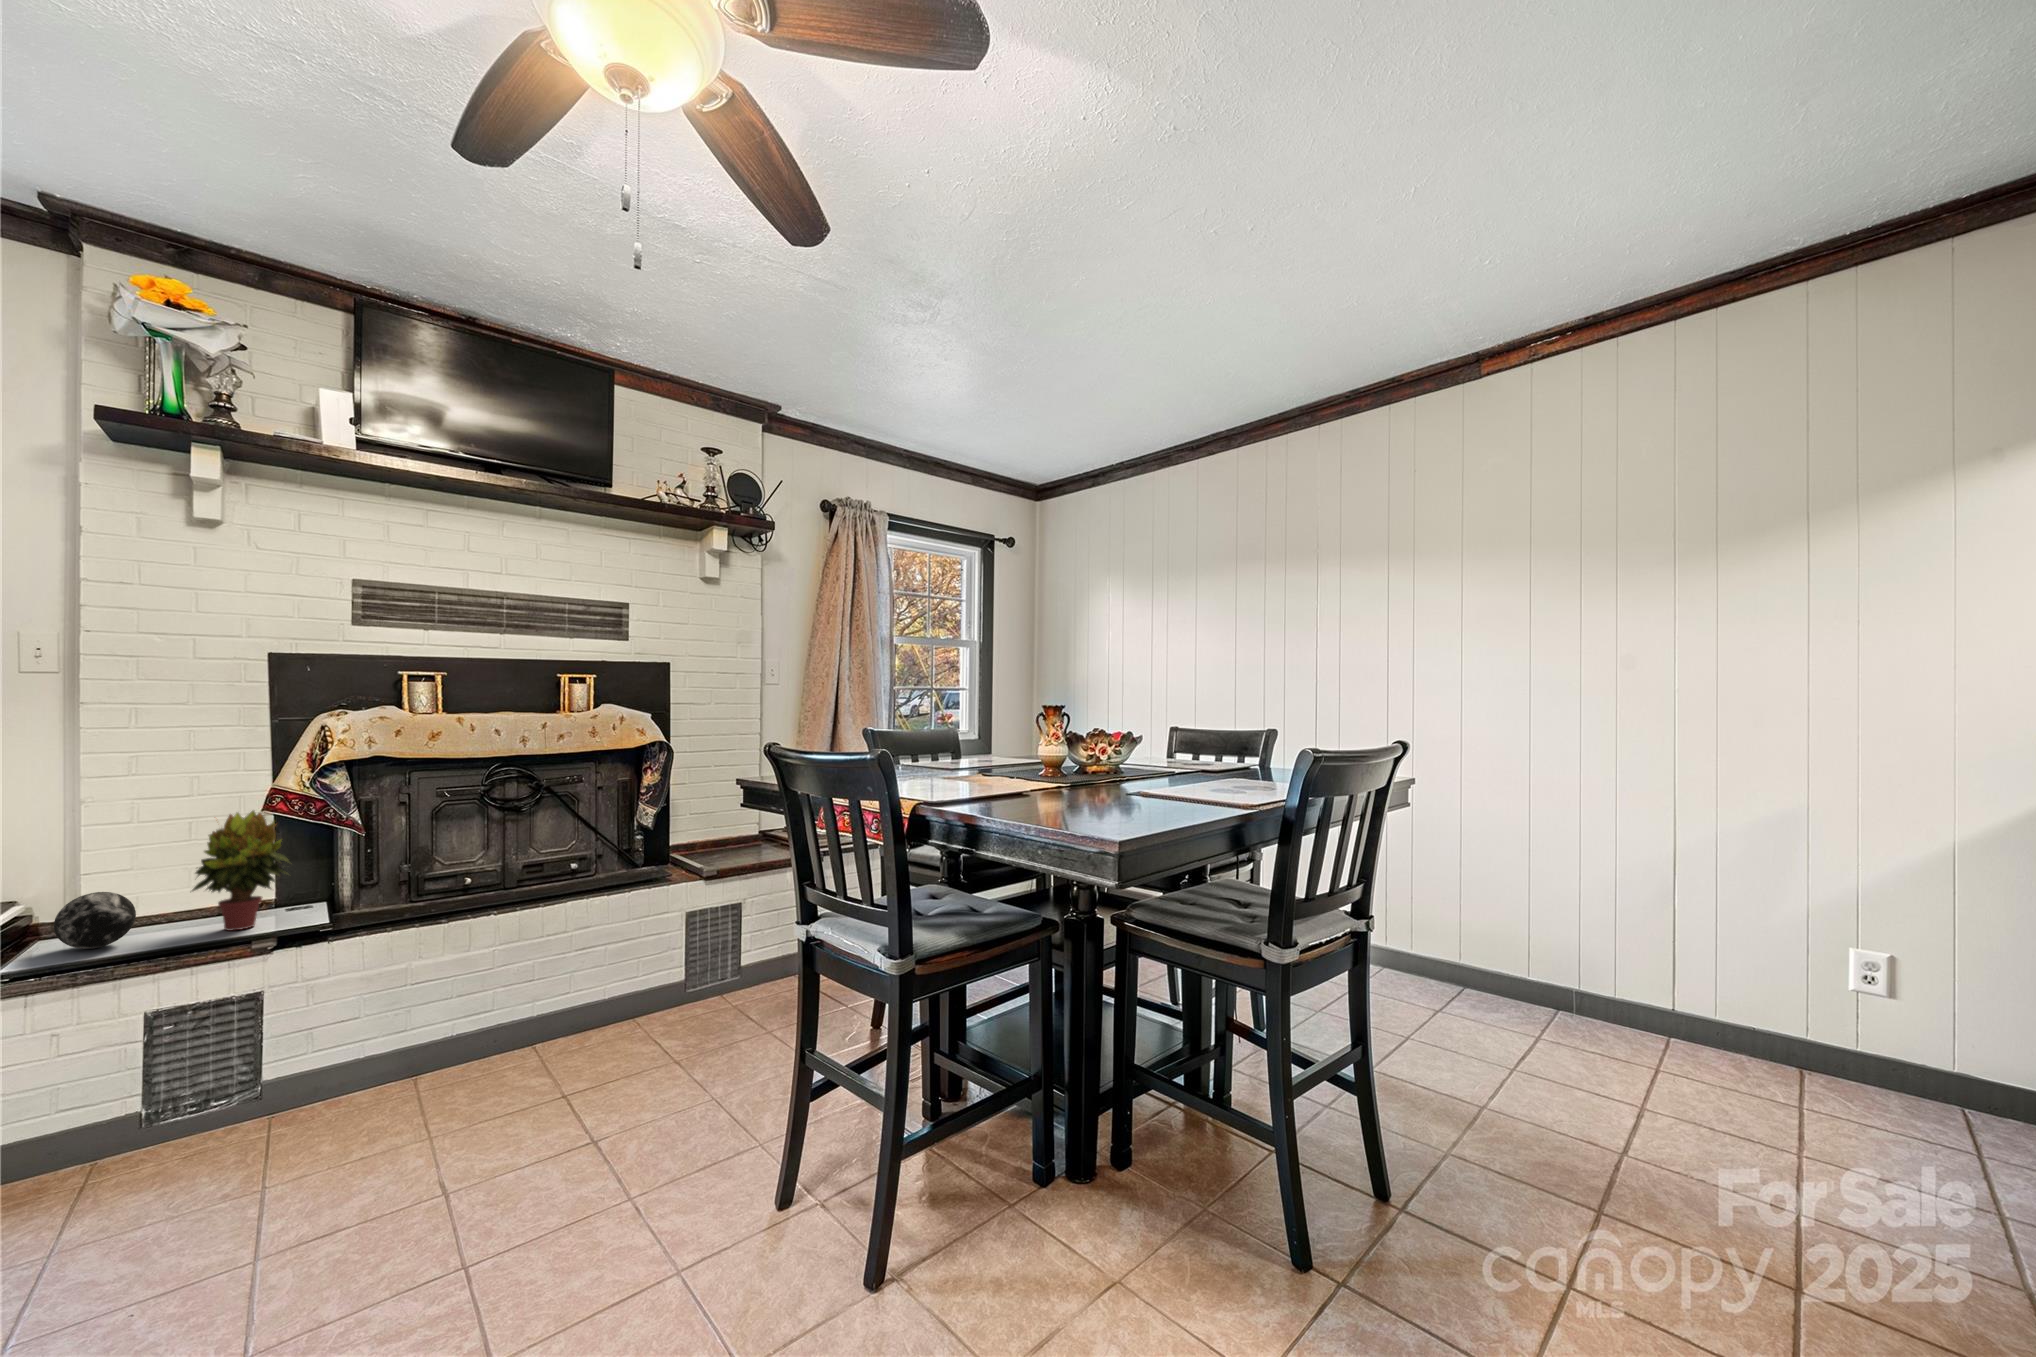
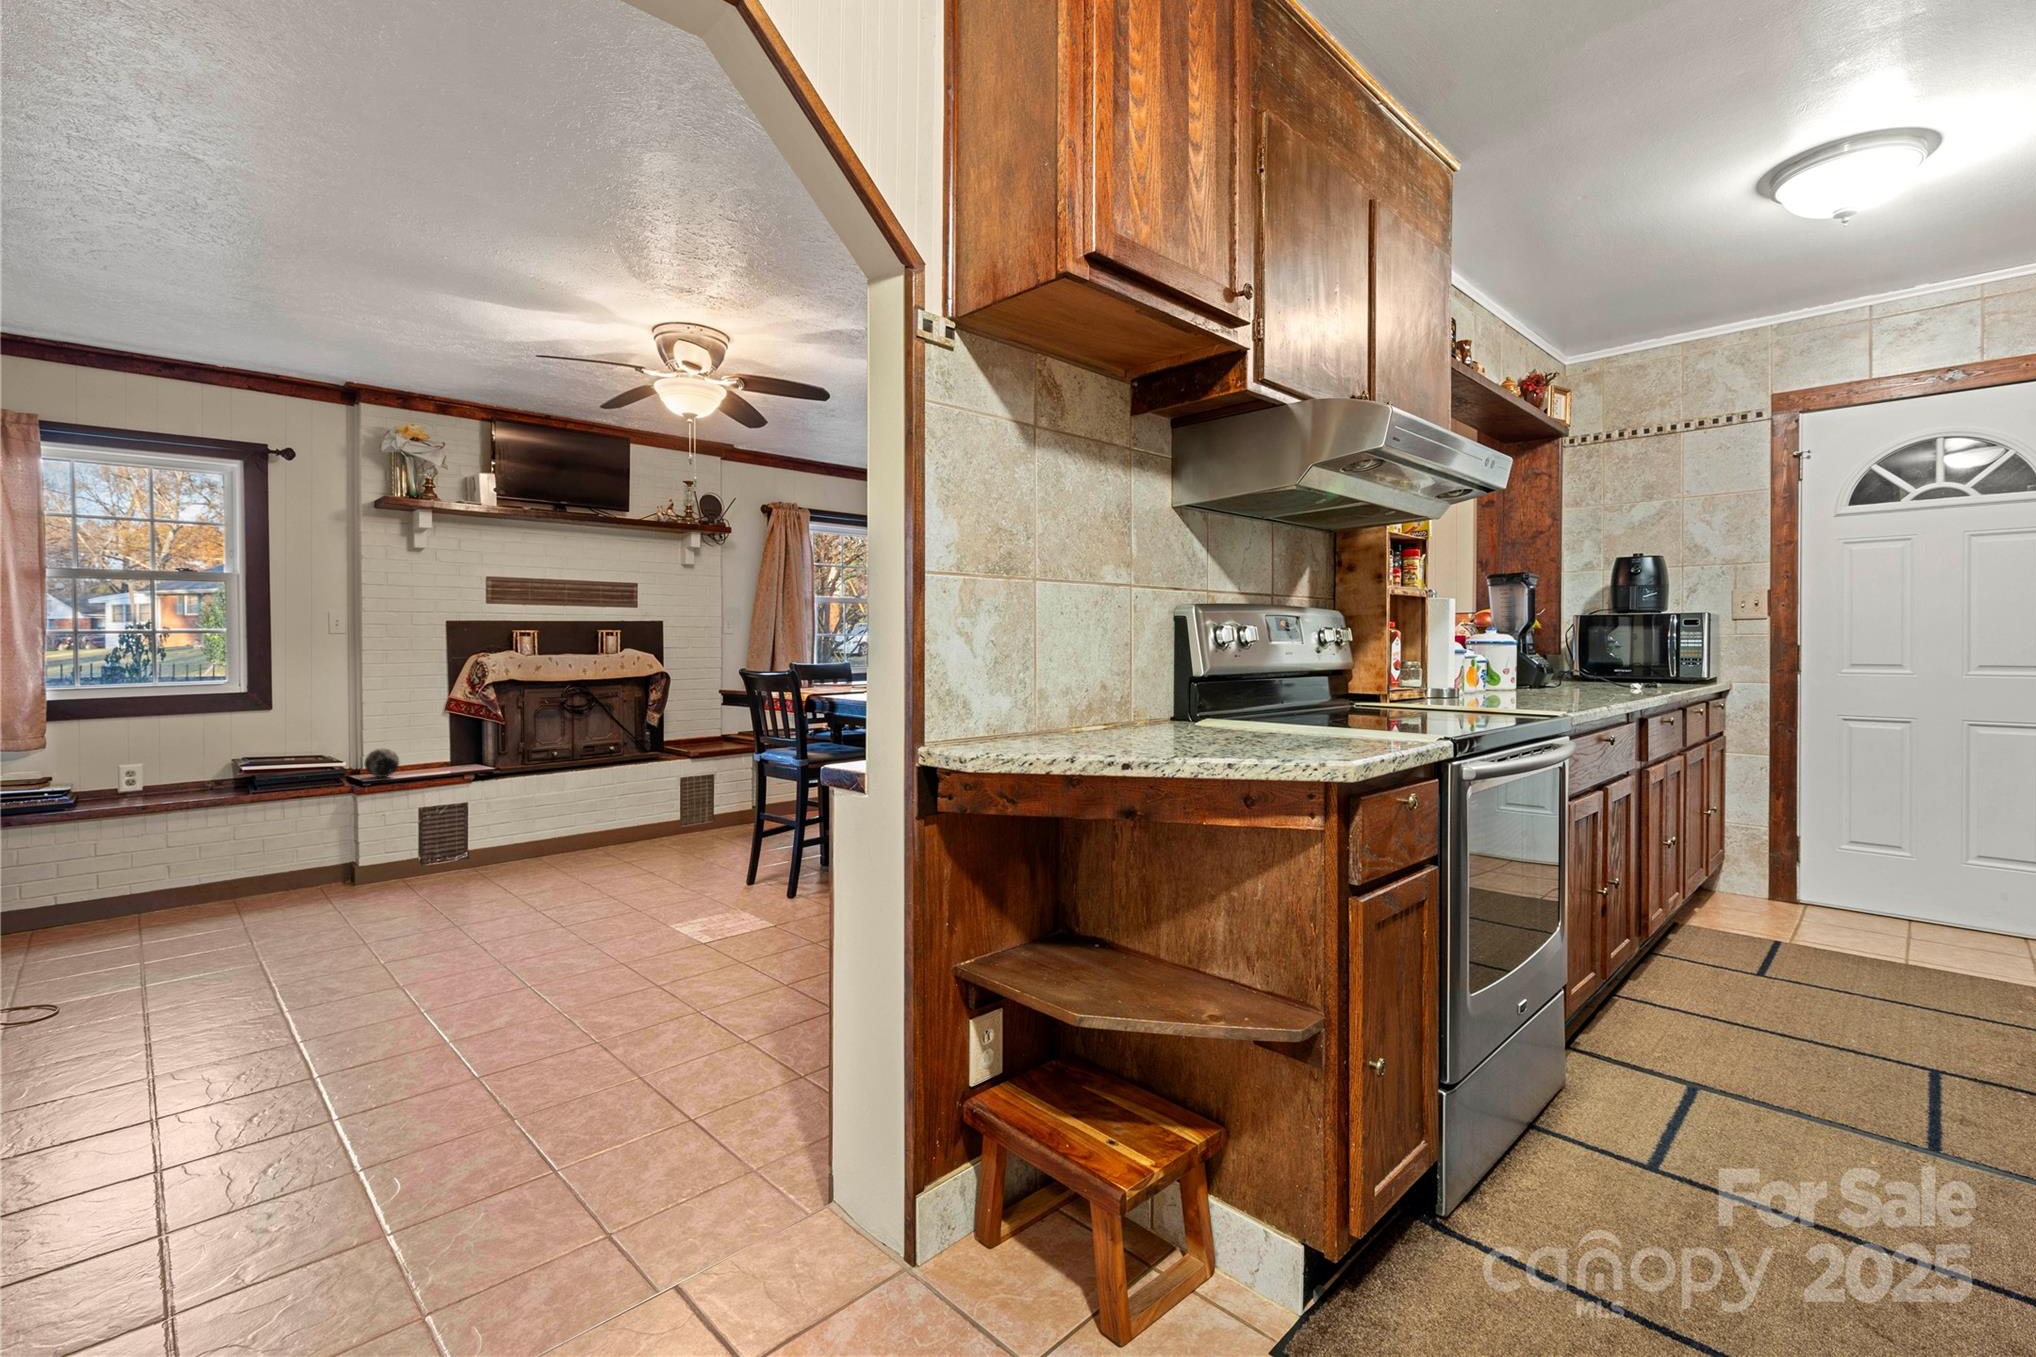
potted plant: present [192,811,292,931] -> none [420,708,469,773]

